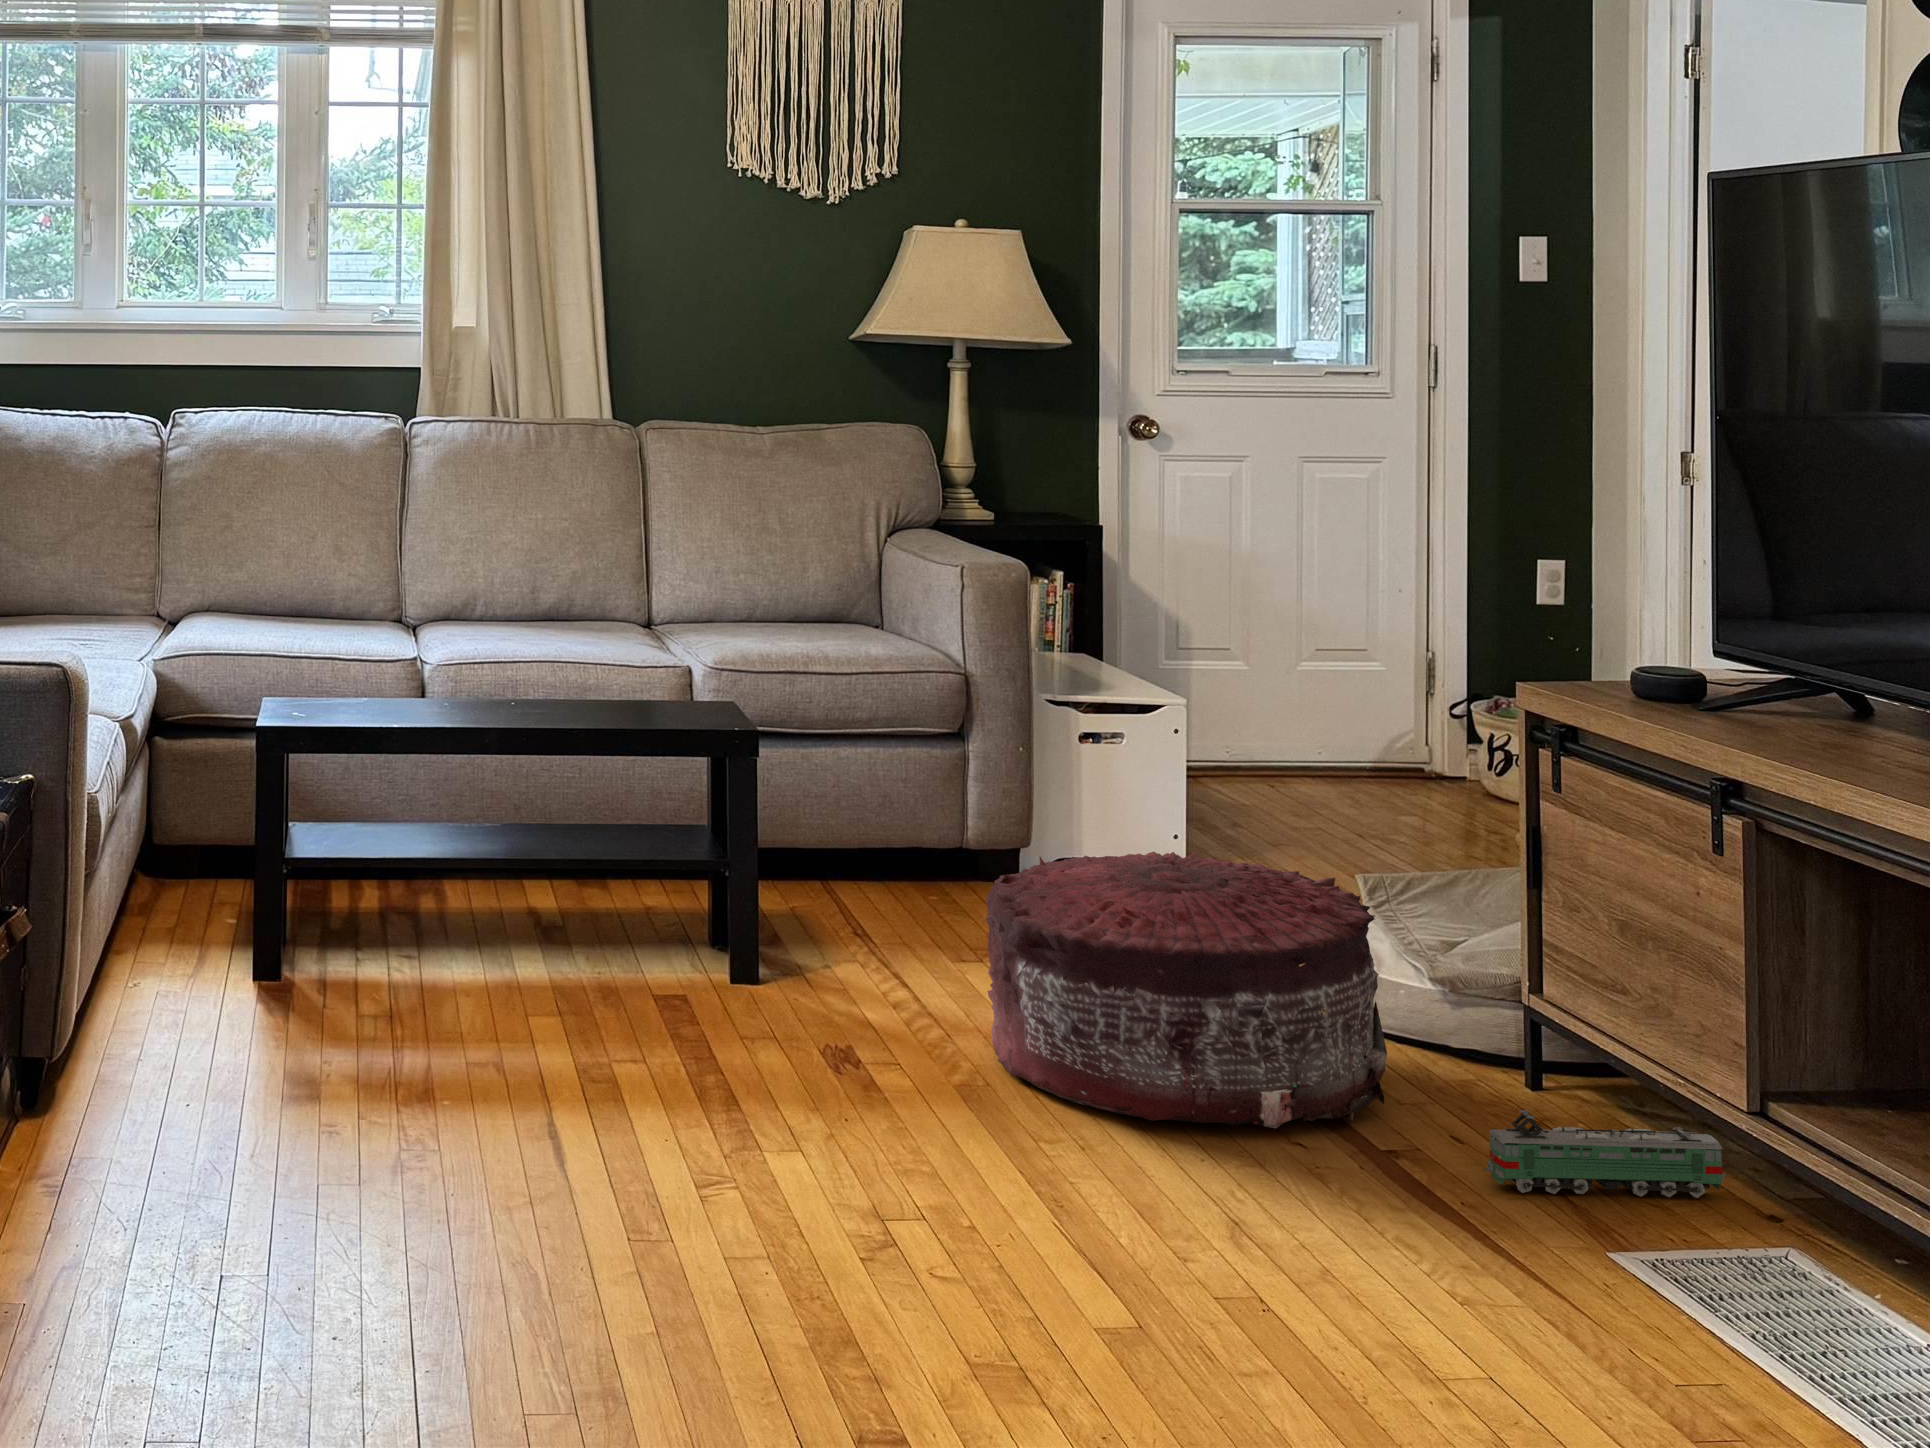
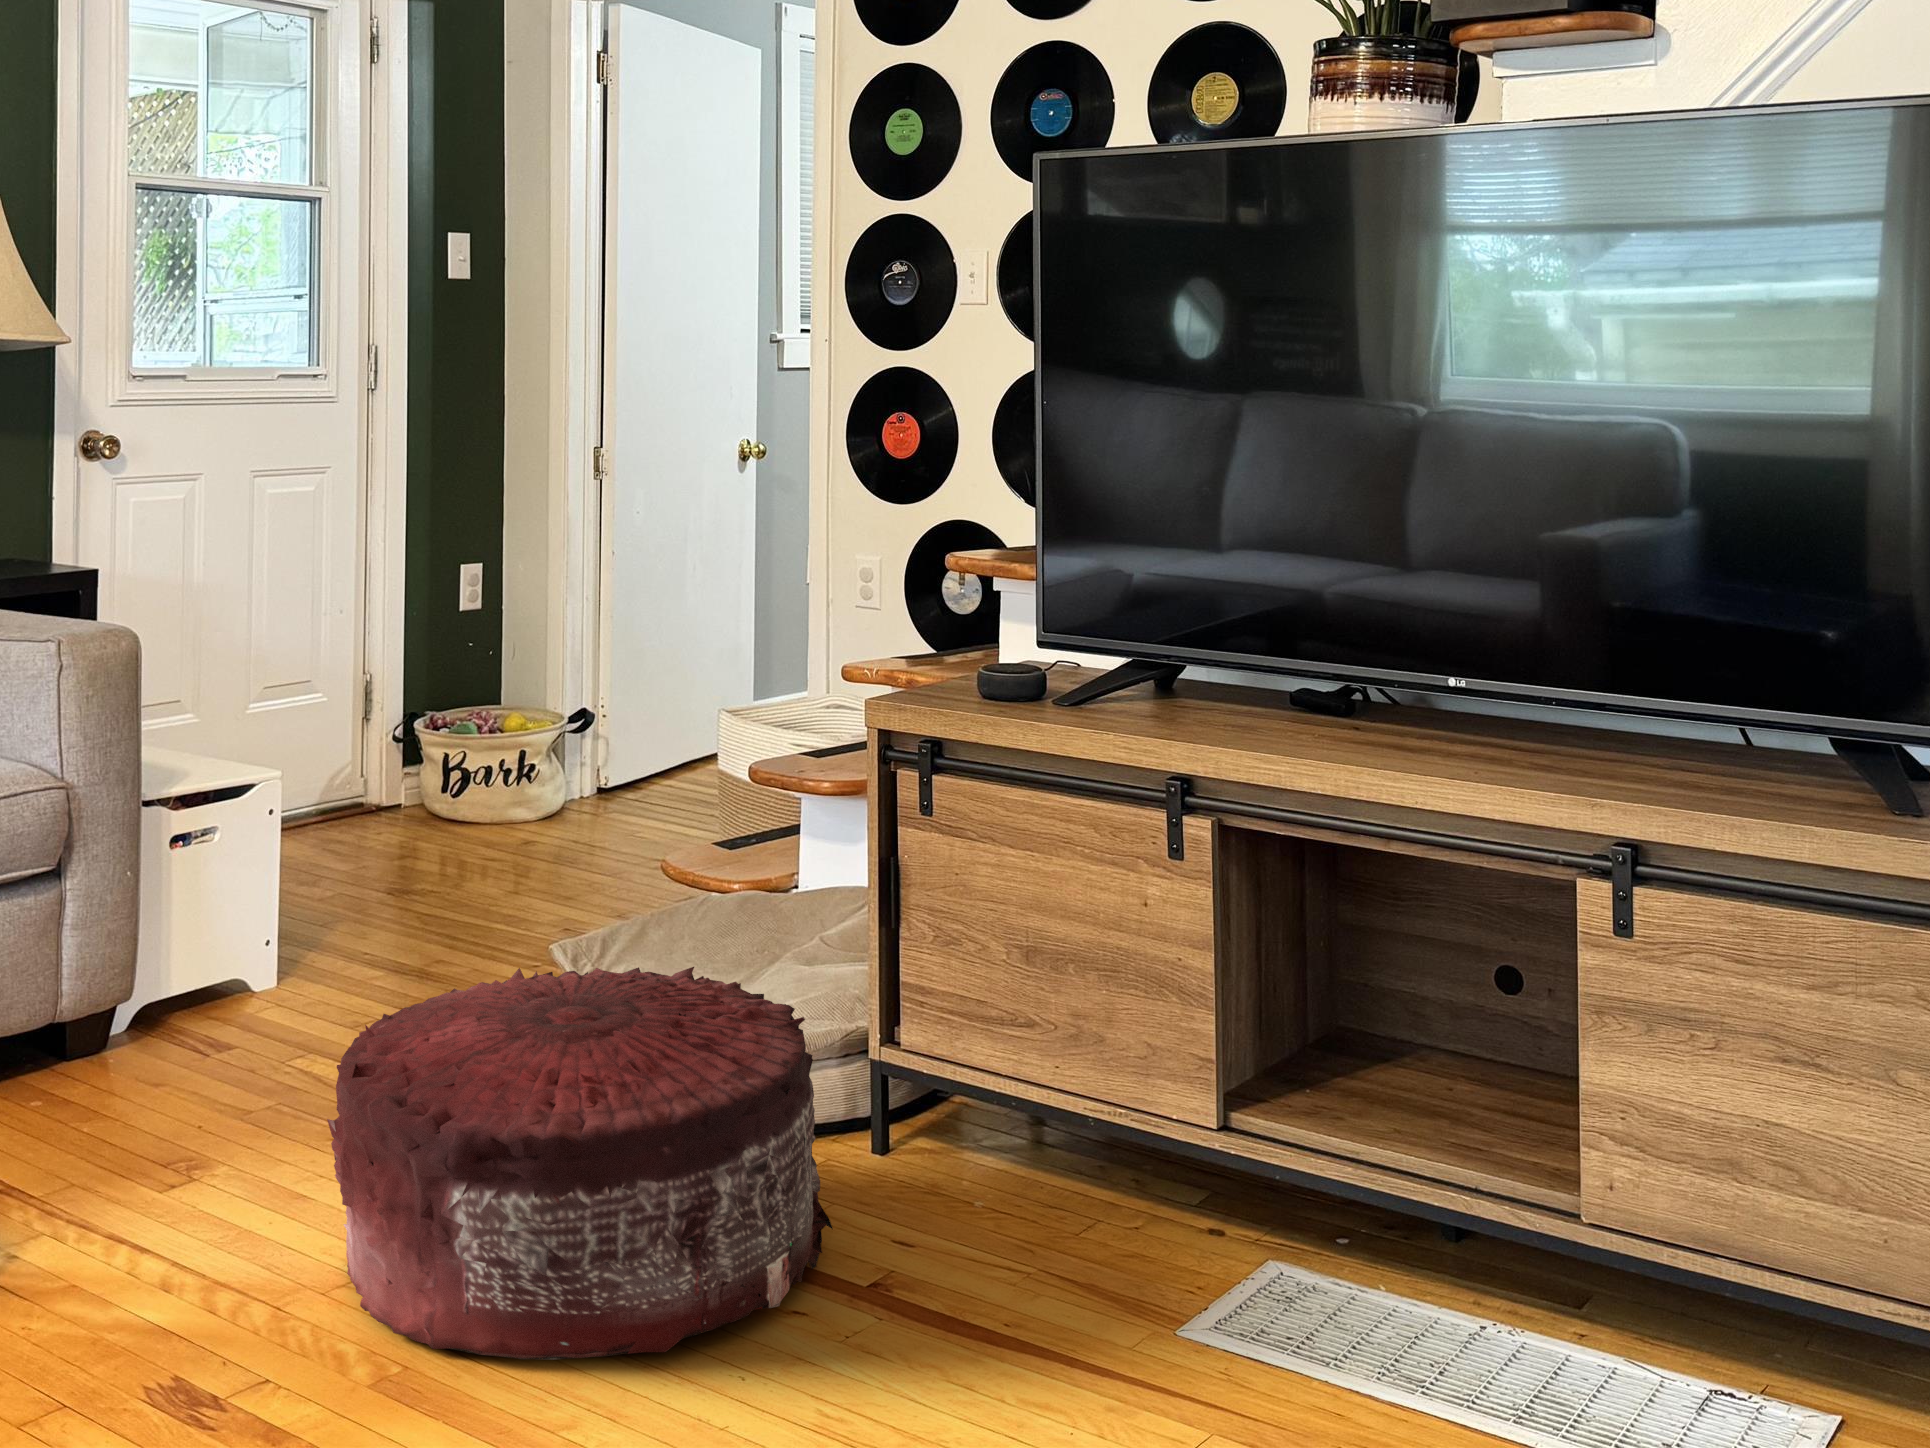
toy train: present [1485,1110,1725,1198] -> none [999,1161,1167,1291]

